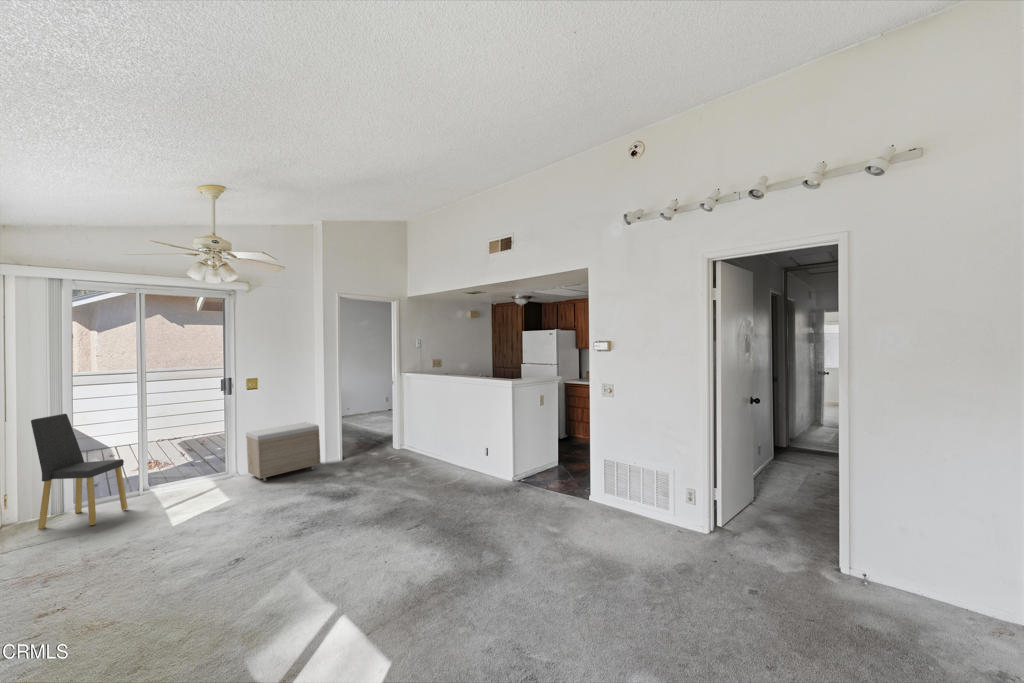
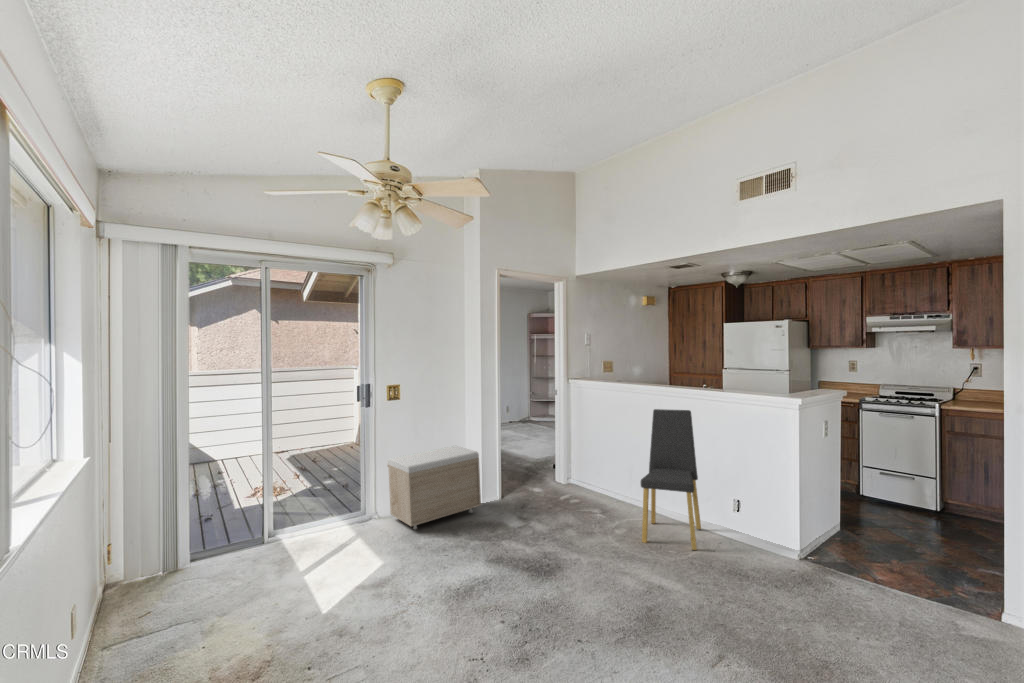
dining chair: present [31,414,128,529] -> present [641,409,701,550]

